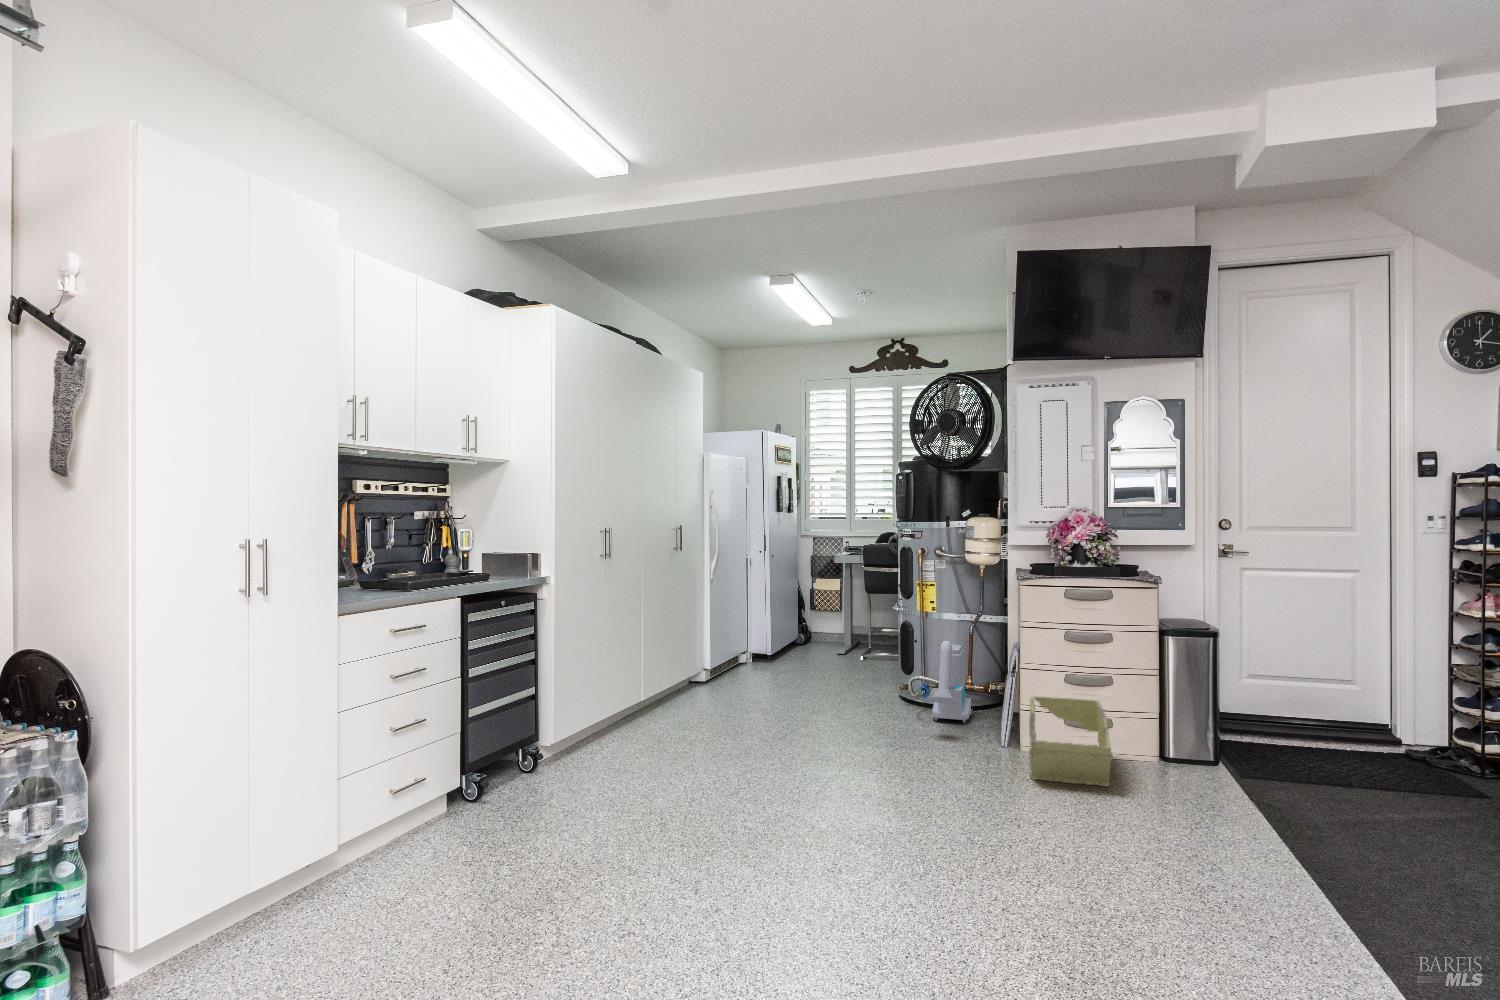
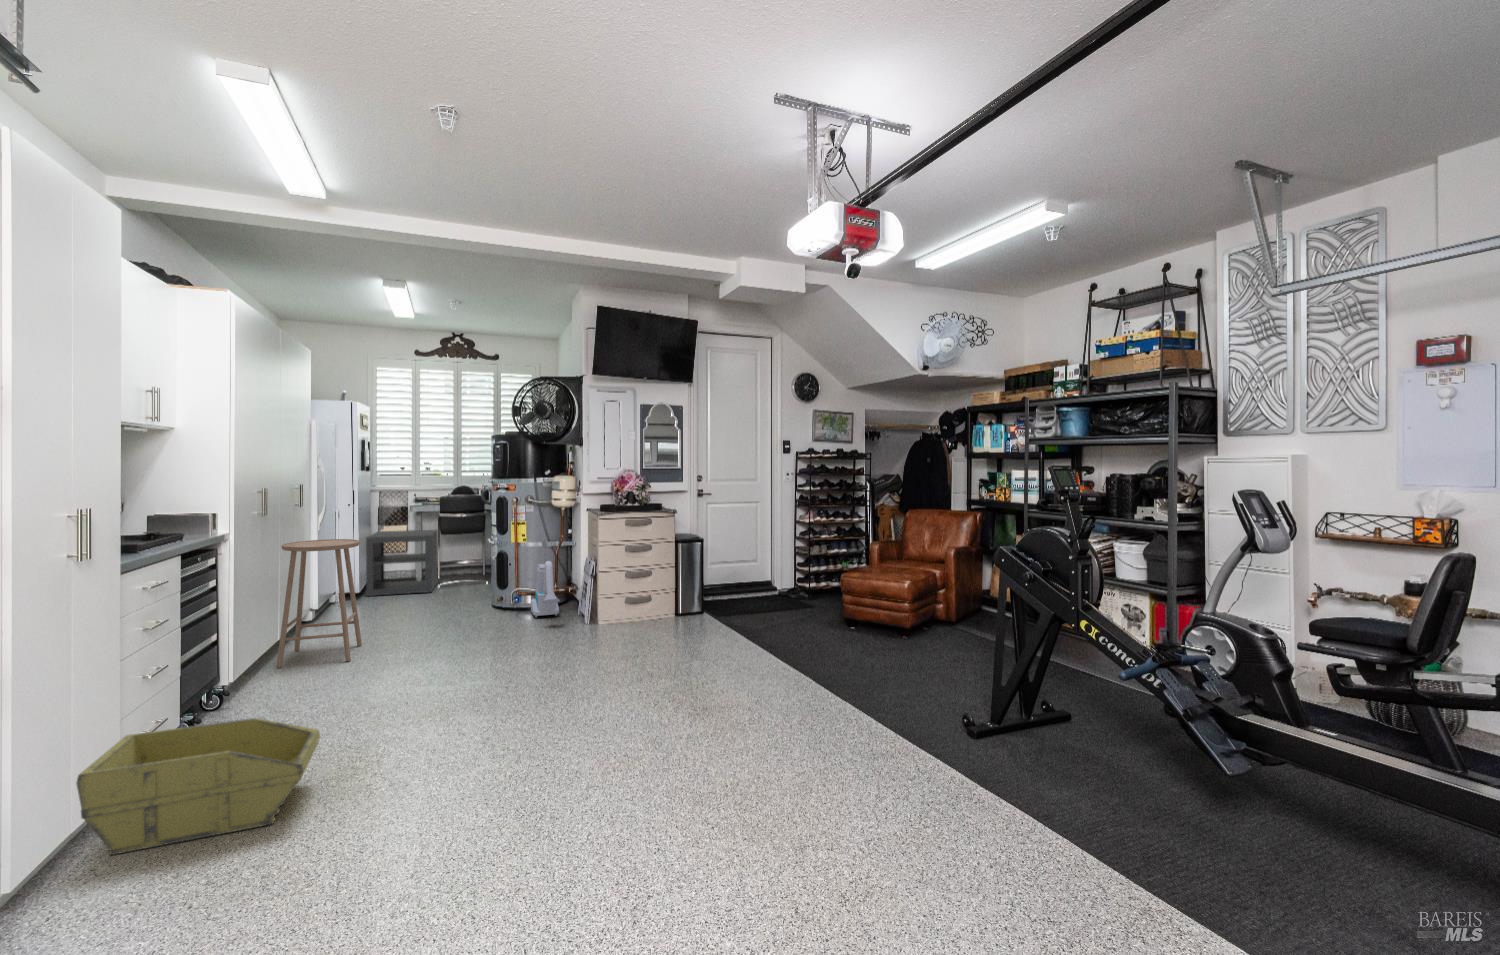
storage cabinet: none [780,585,866,667] -> present [366,530,438,596]
stool: none [628,589,720,735] -> present [276,539,362,668]
storage bin: present [1029,696,1112,787] -> present [77,718,320,855]

